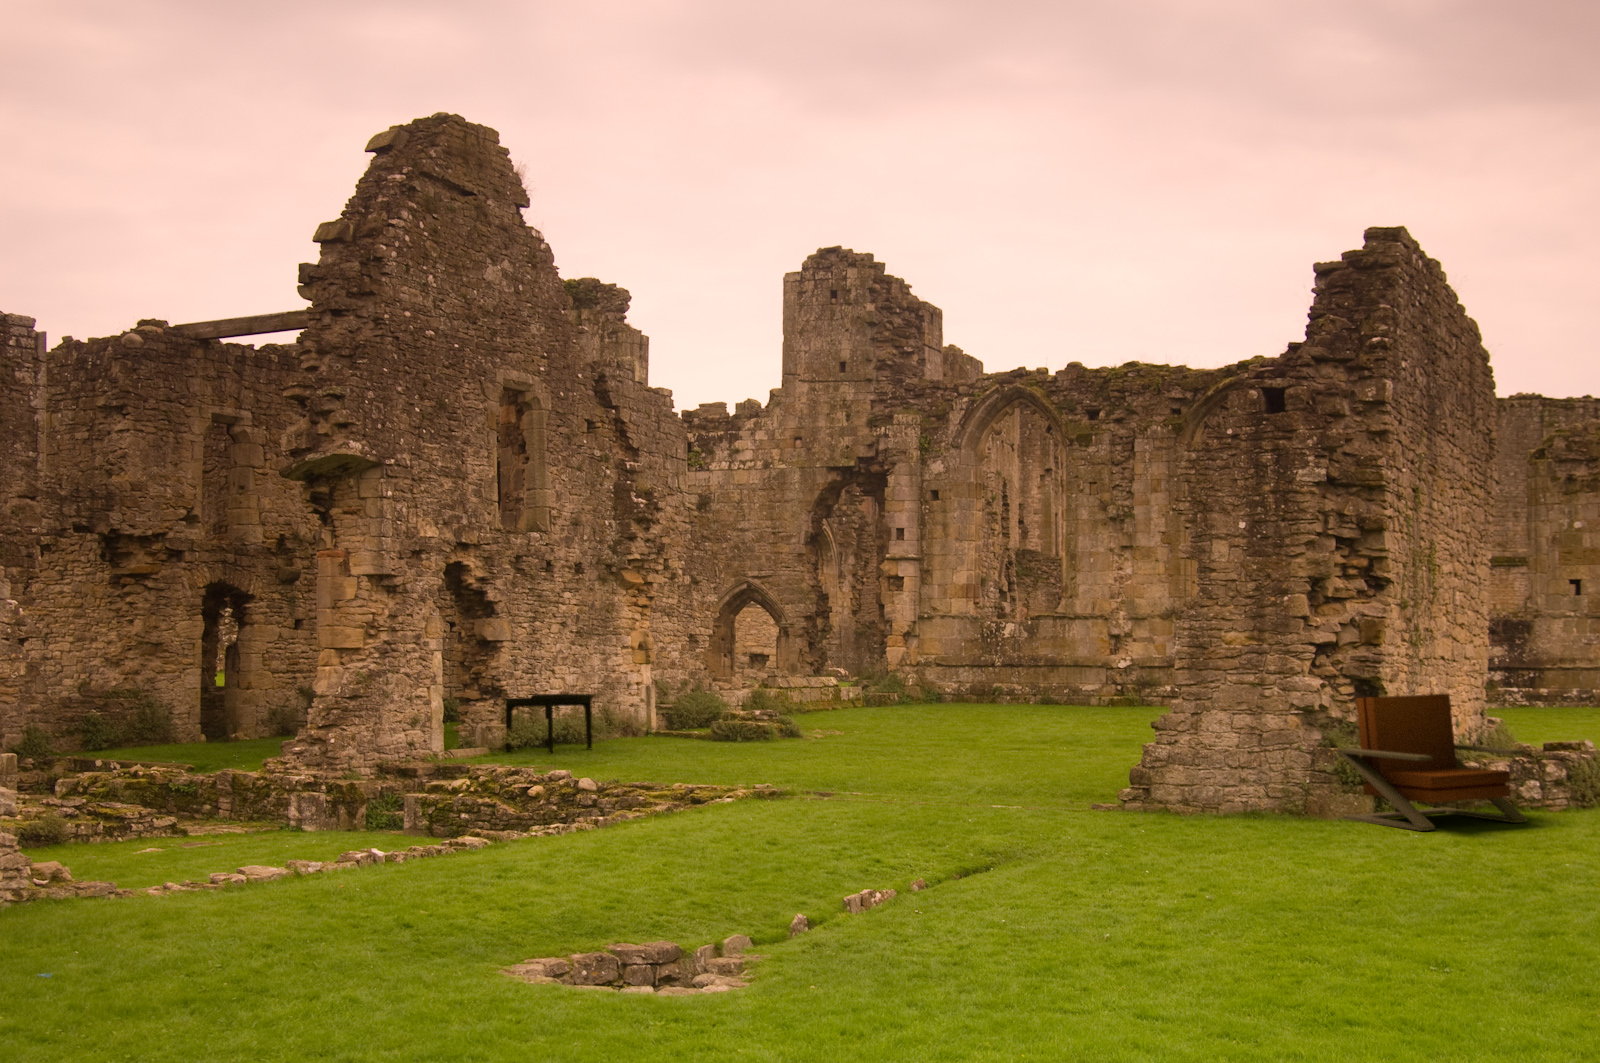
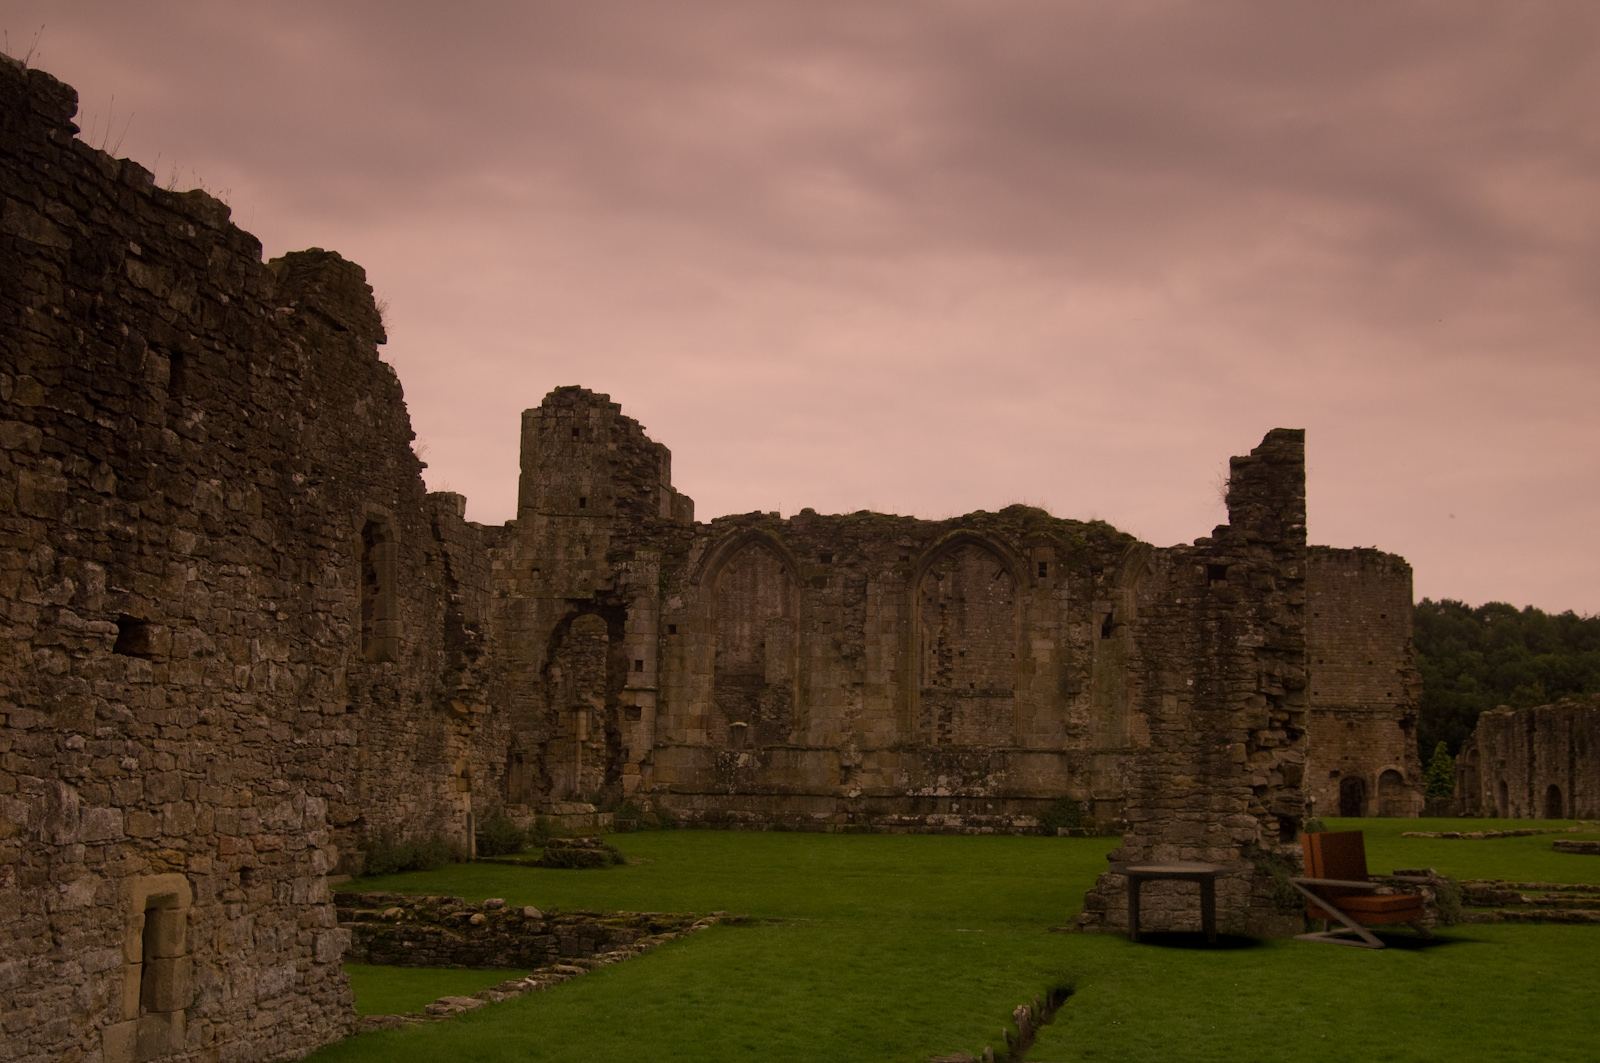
round table: present [503,694,594,753] -> present [1110,861,1231,943]

